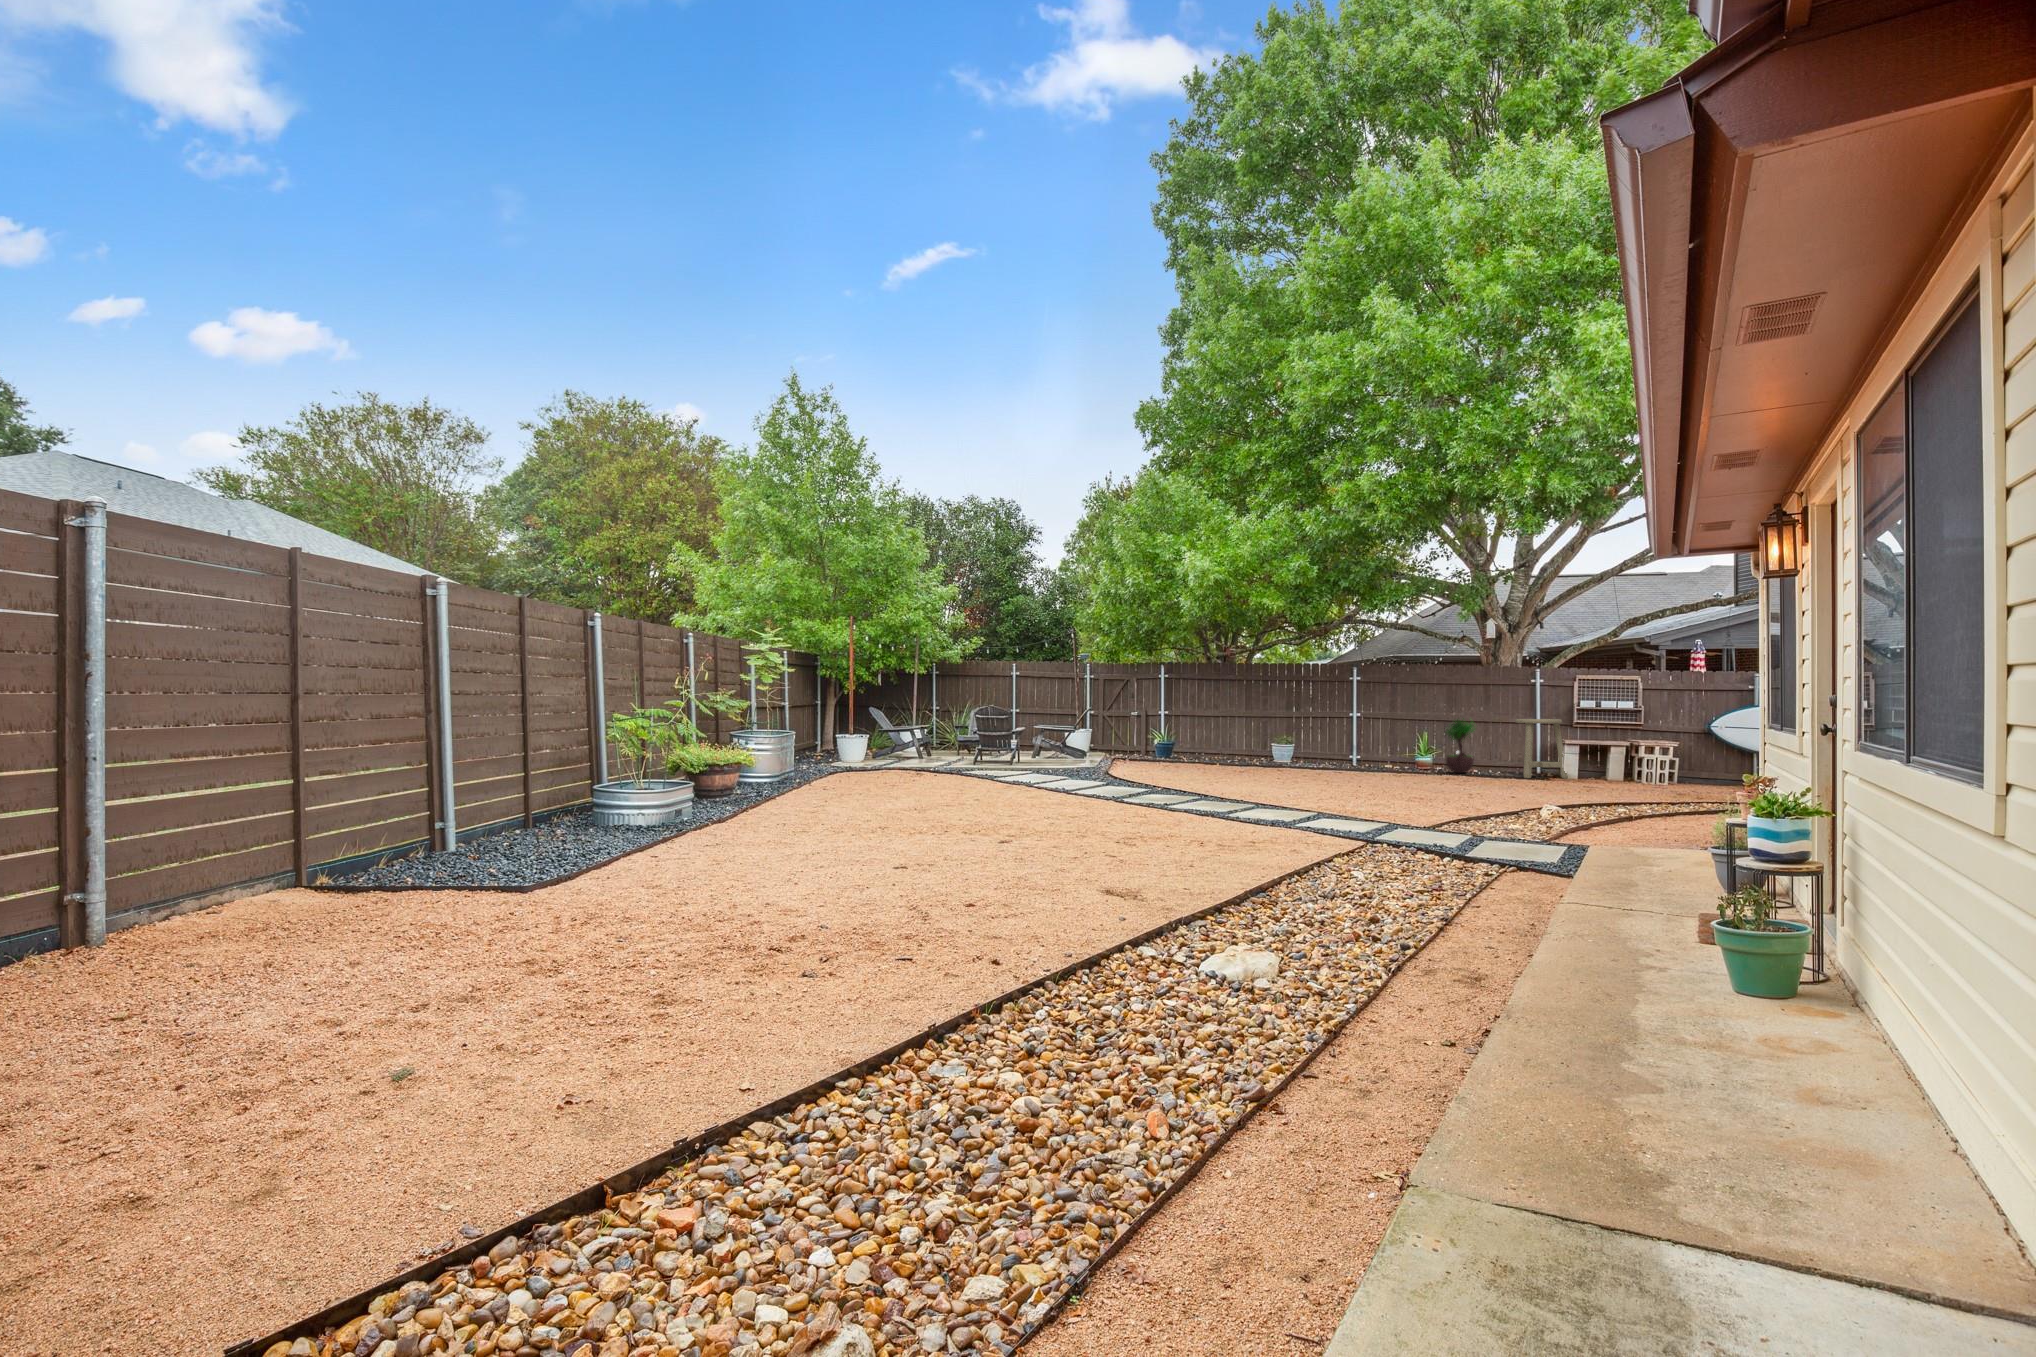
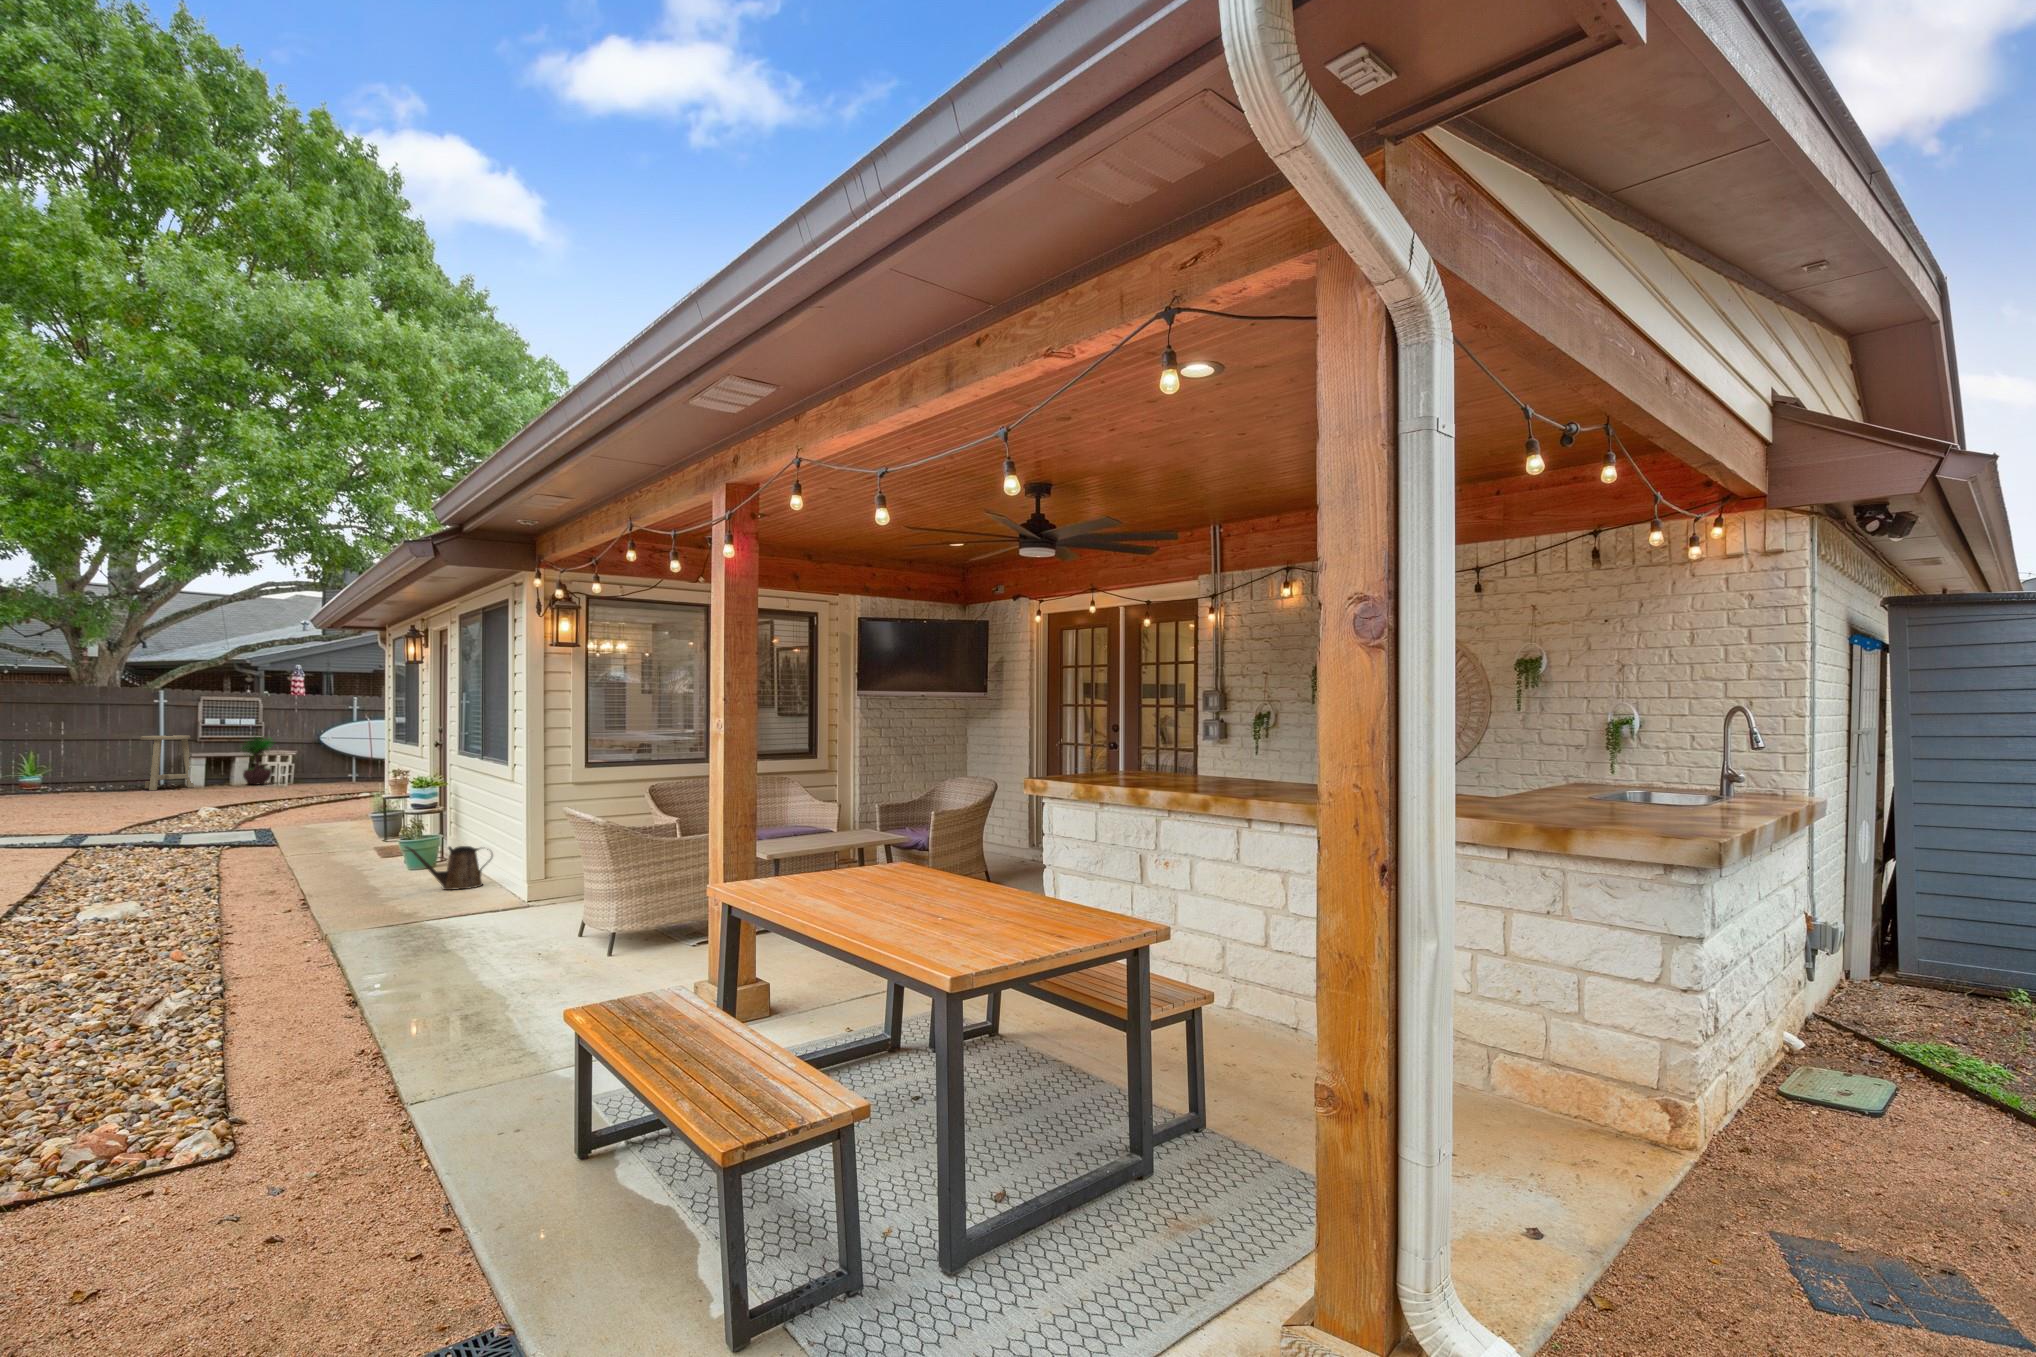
potted tree: present [1446,718,1474,773] -> present [242,736,272,785]
watering can: none [1667,972,1951,1150] -> present [405,846,493,890]

